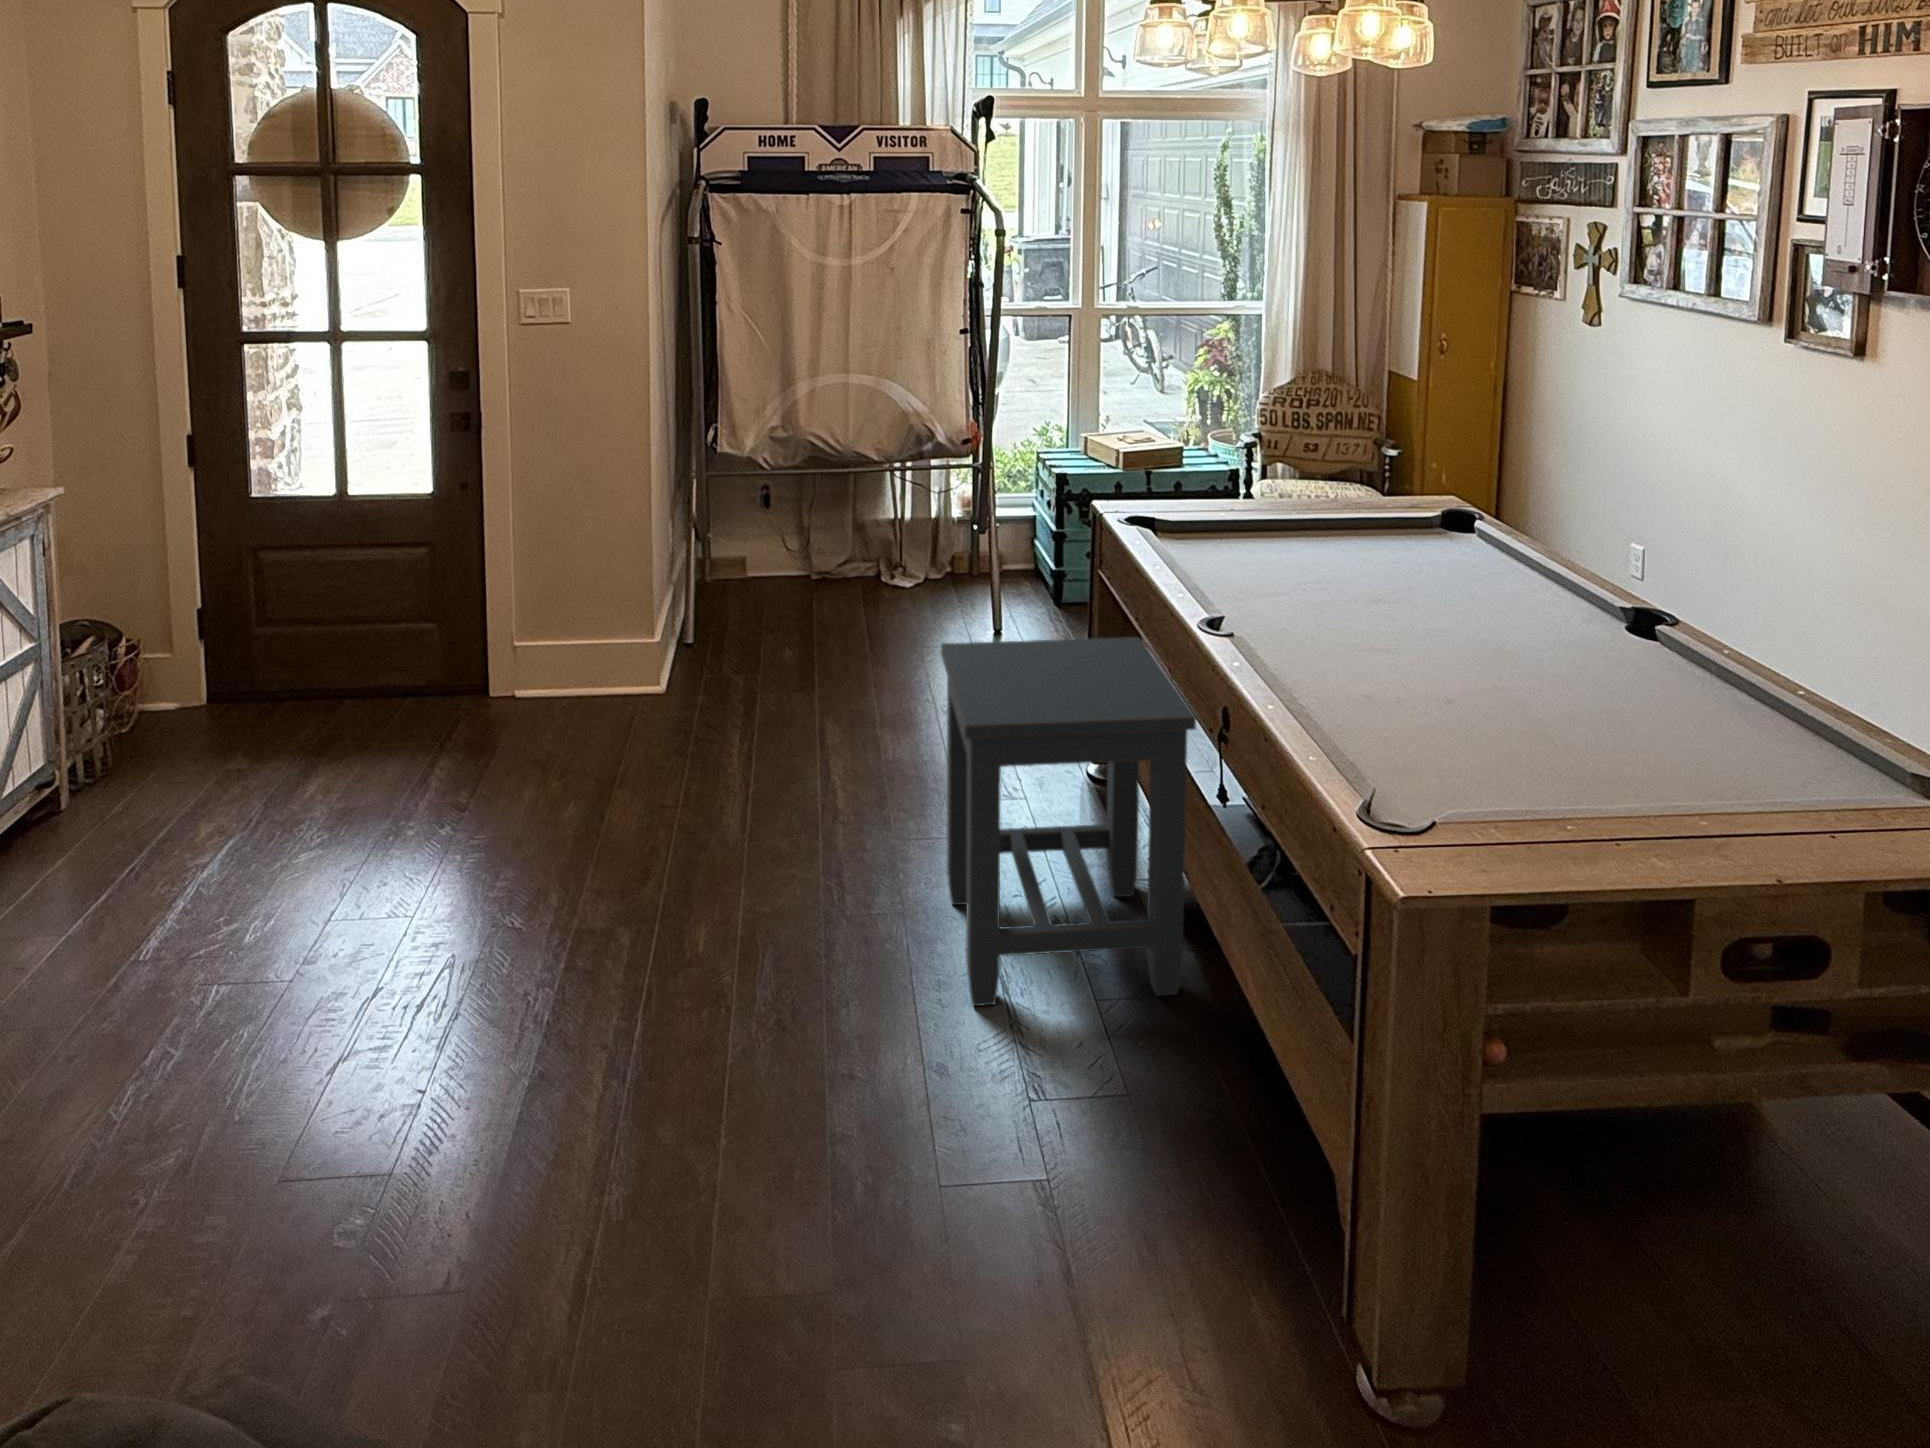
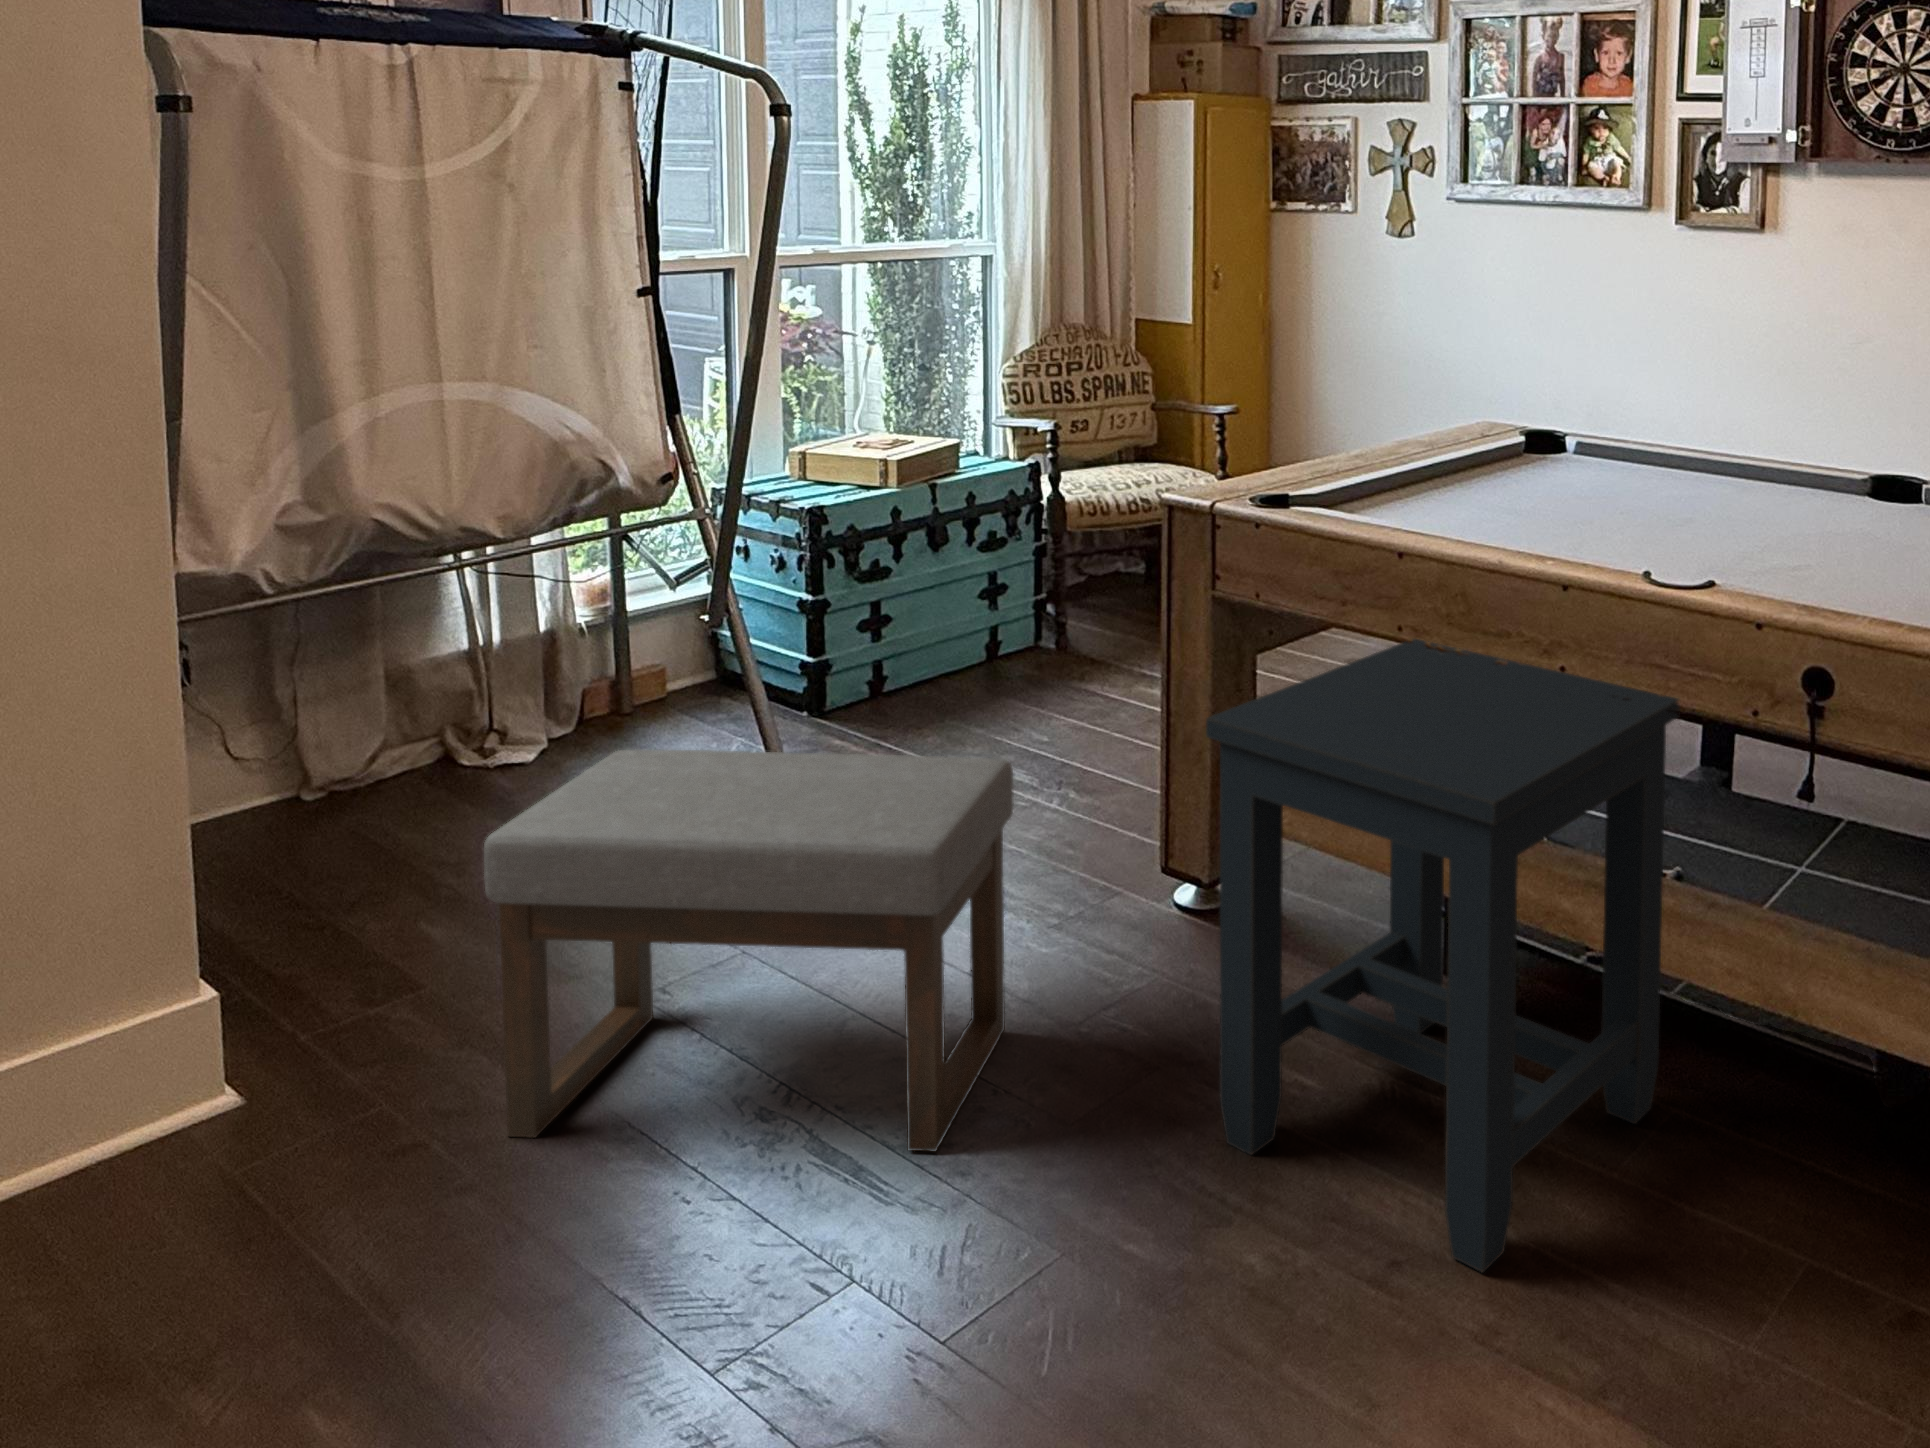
ottoman: none [707,591,934,836] -> present [484,750,1014,1151]

